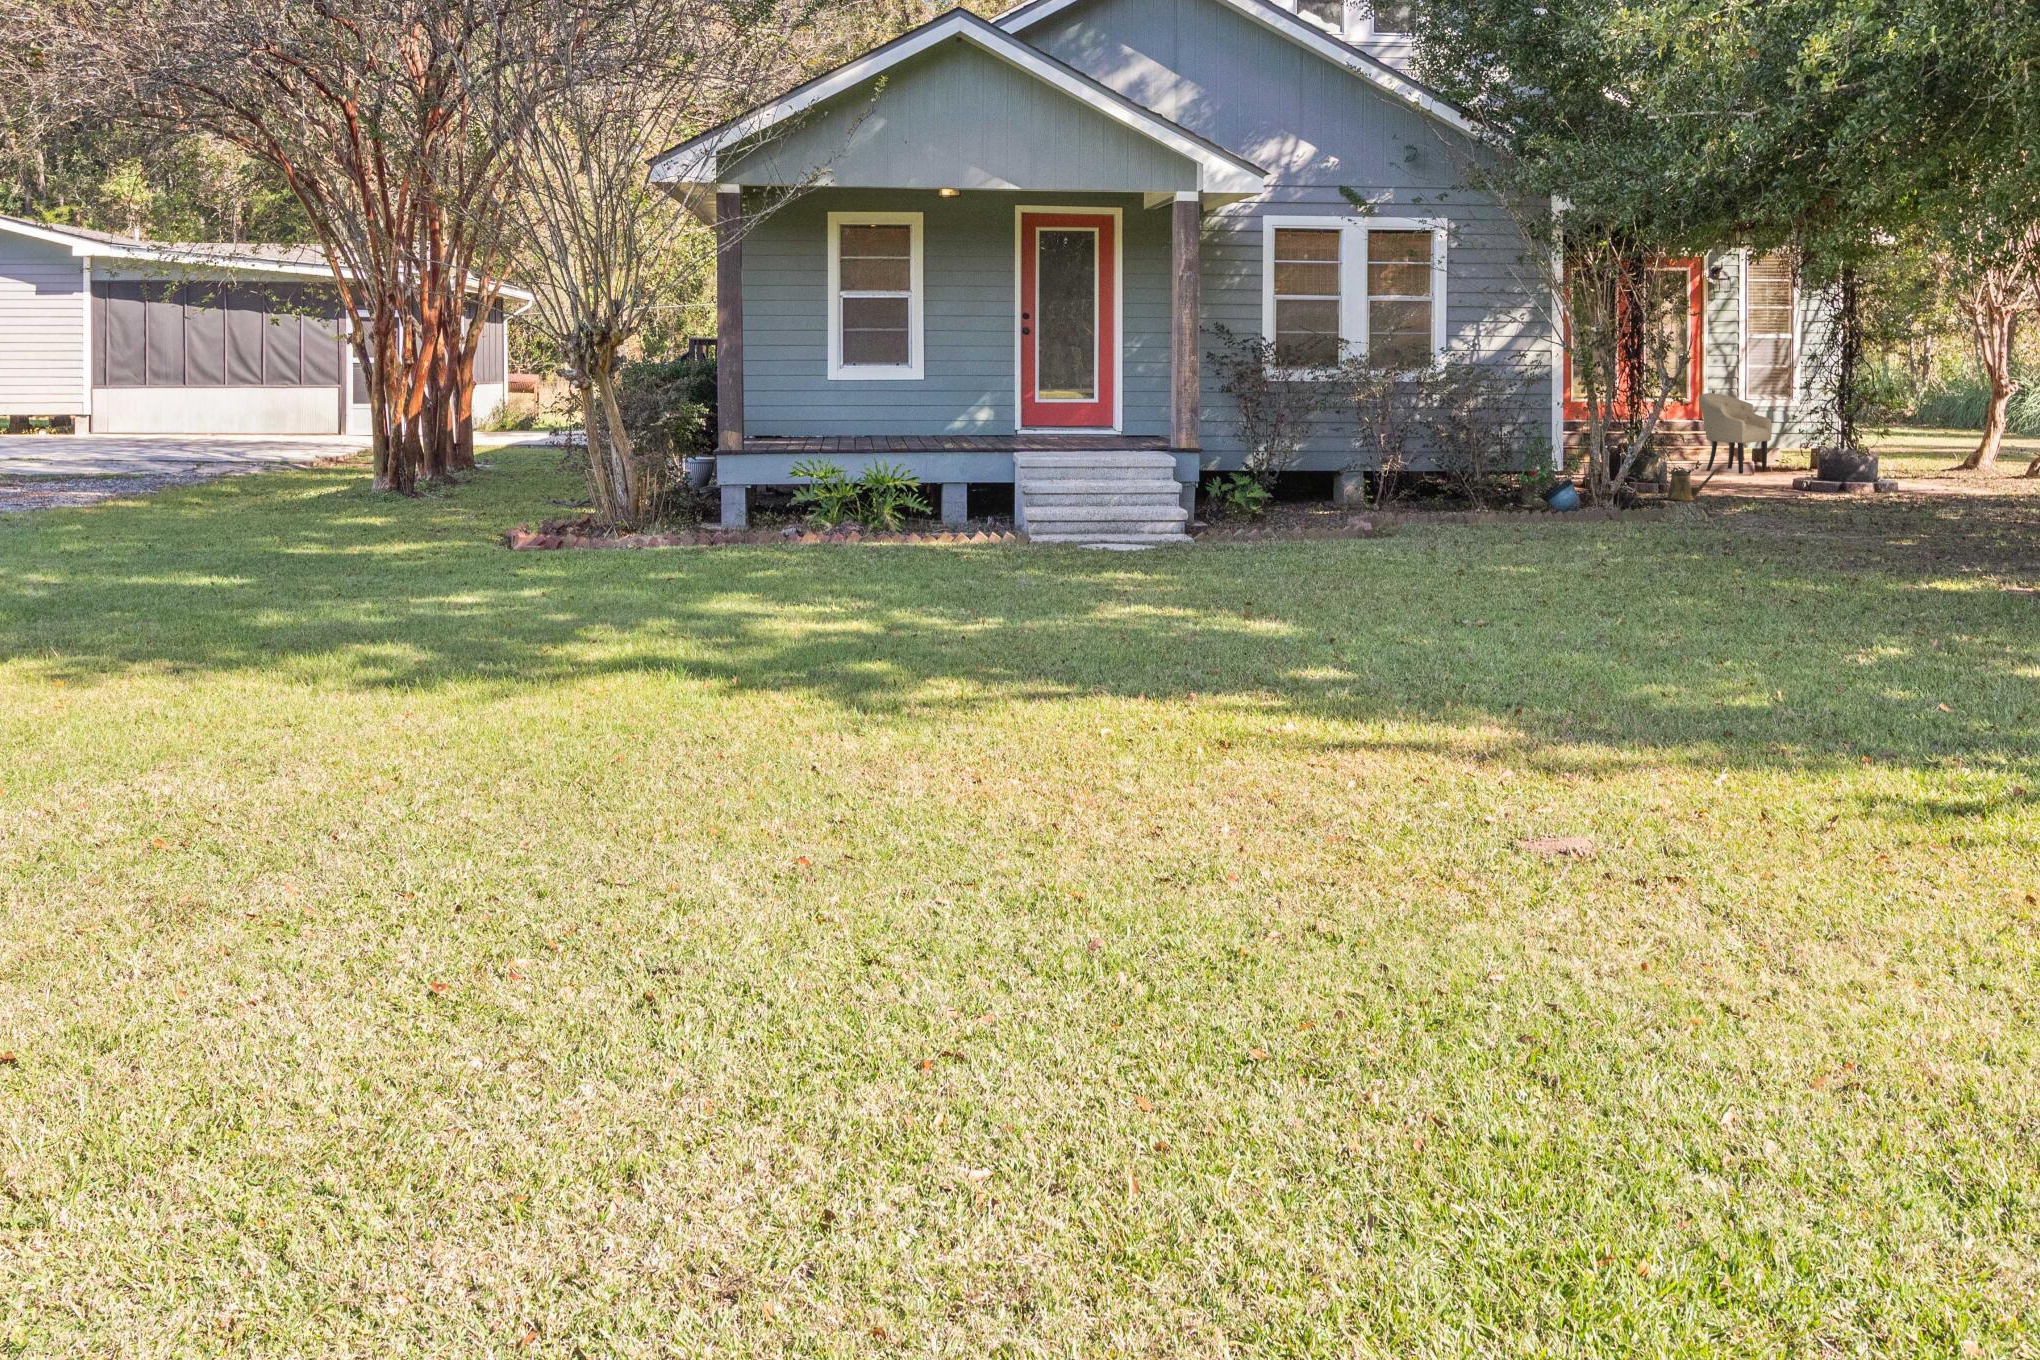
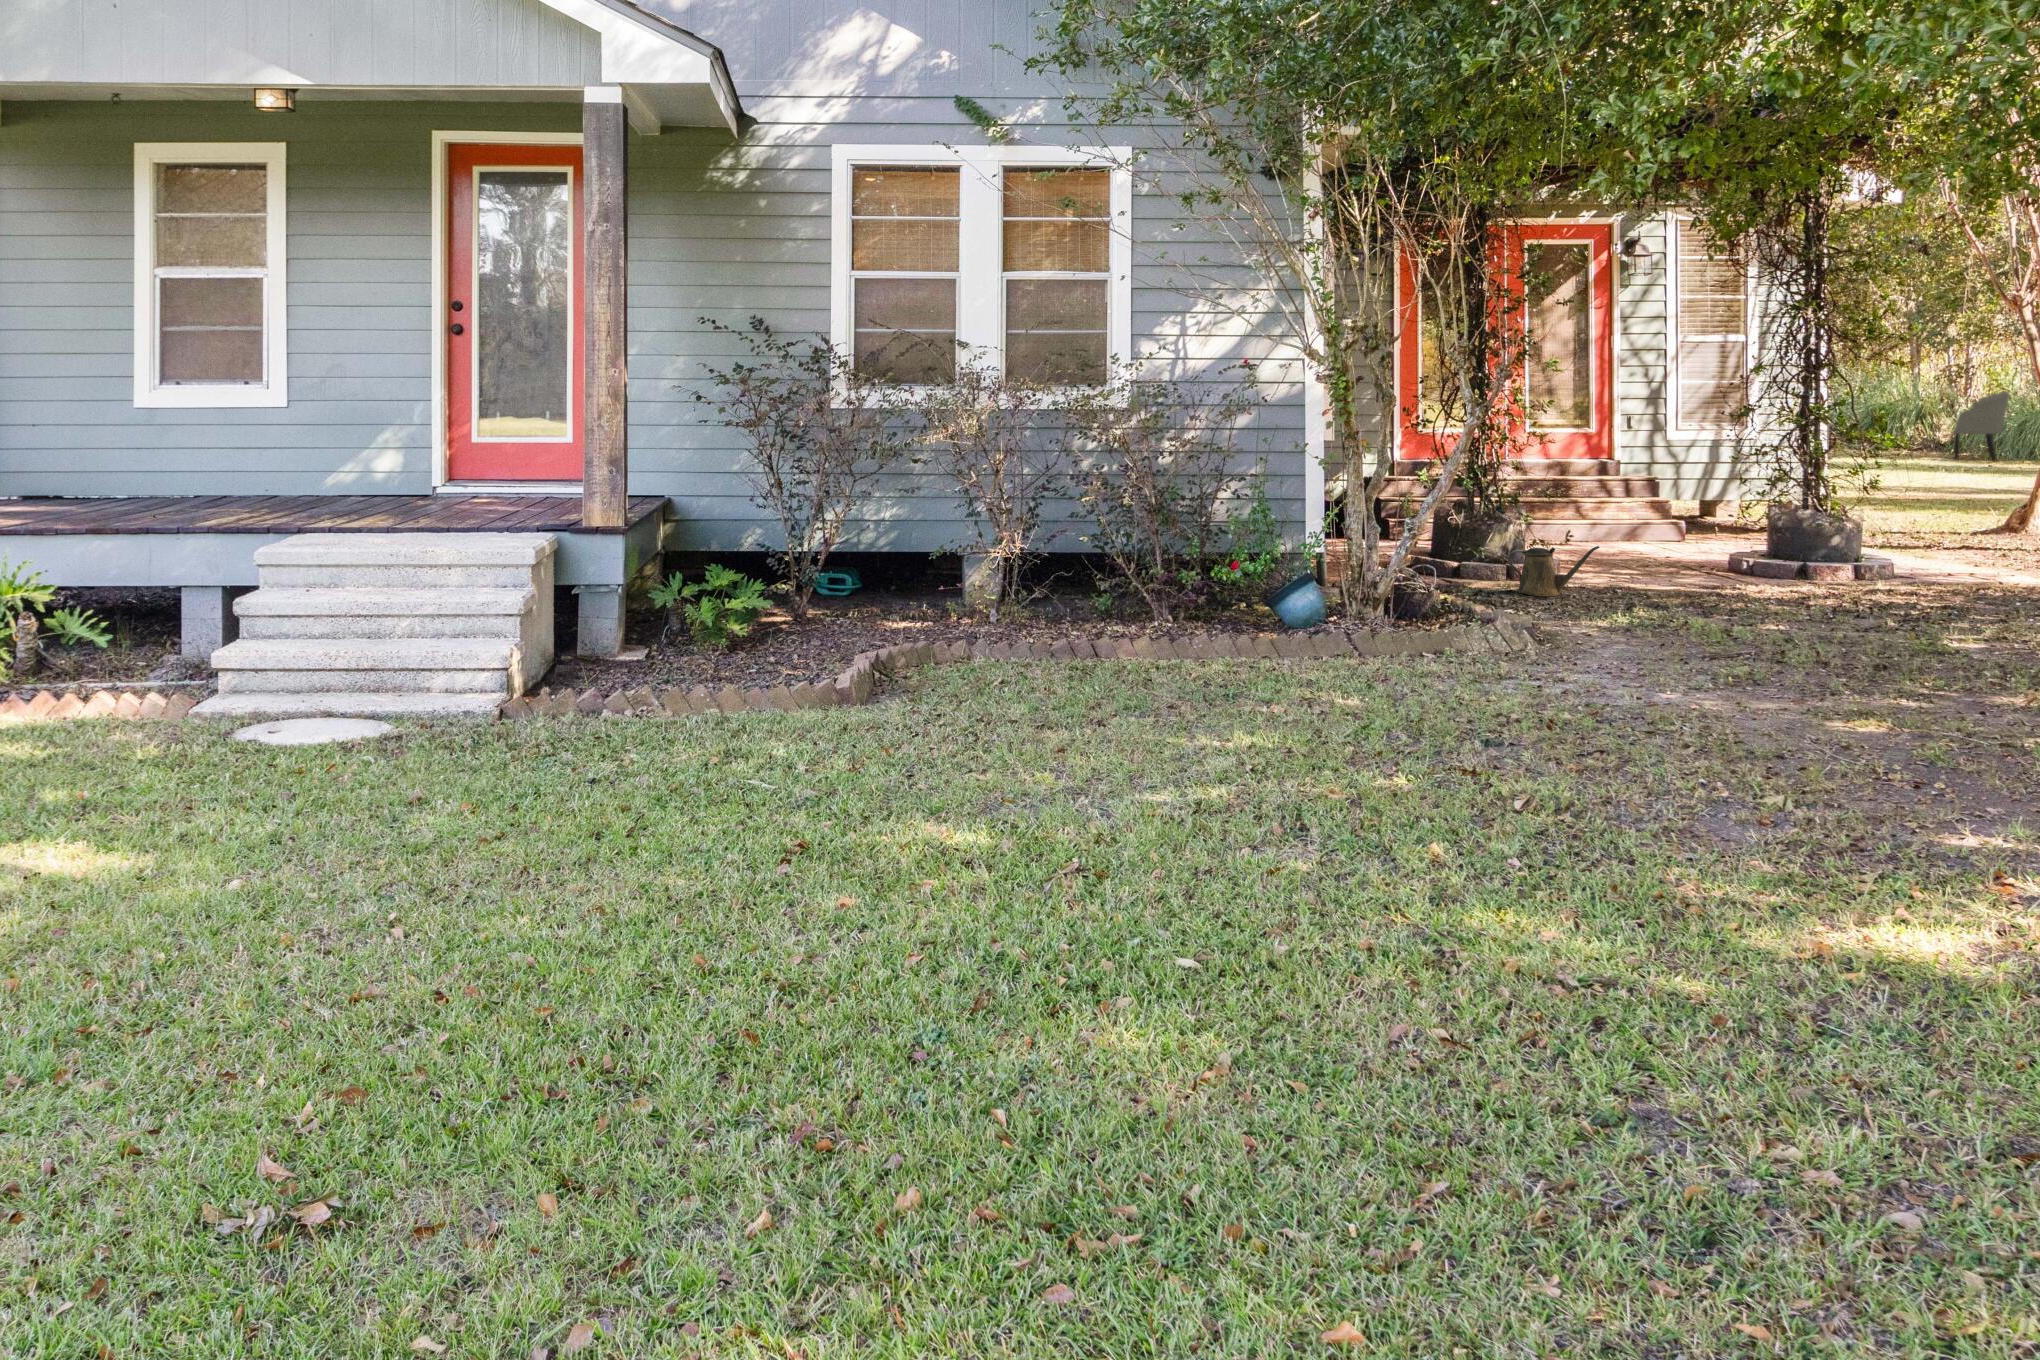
chair: present [1699,393,1772,474] -> present [1953,391,2010,461]

